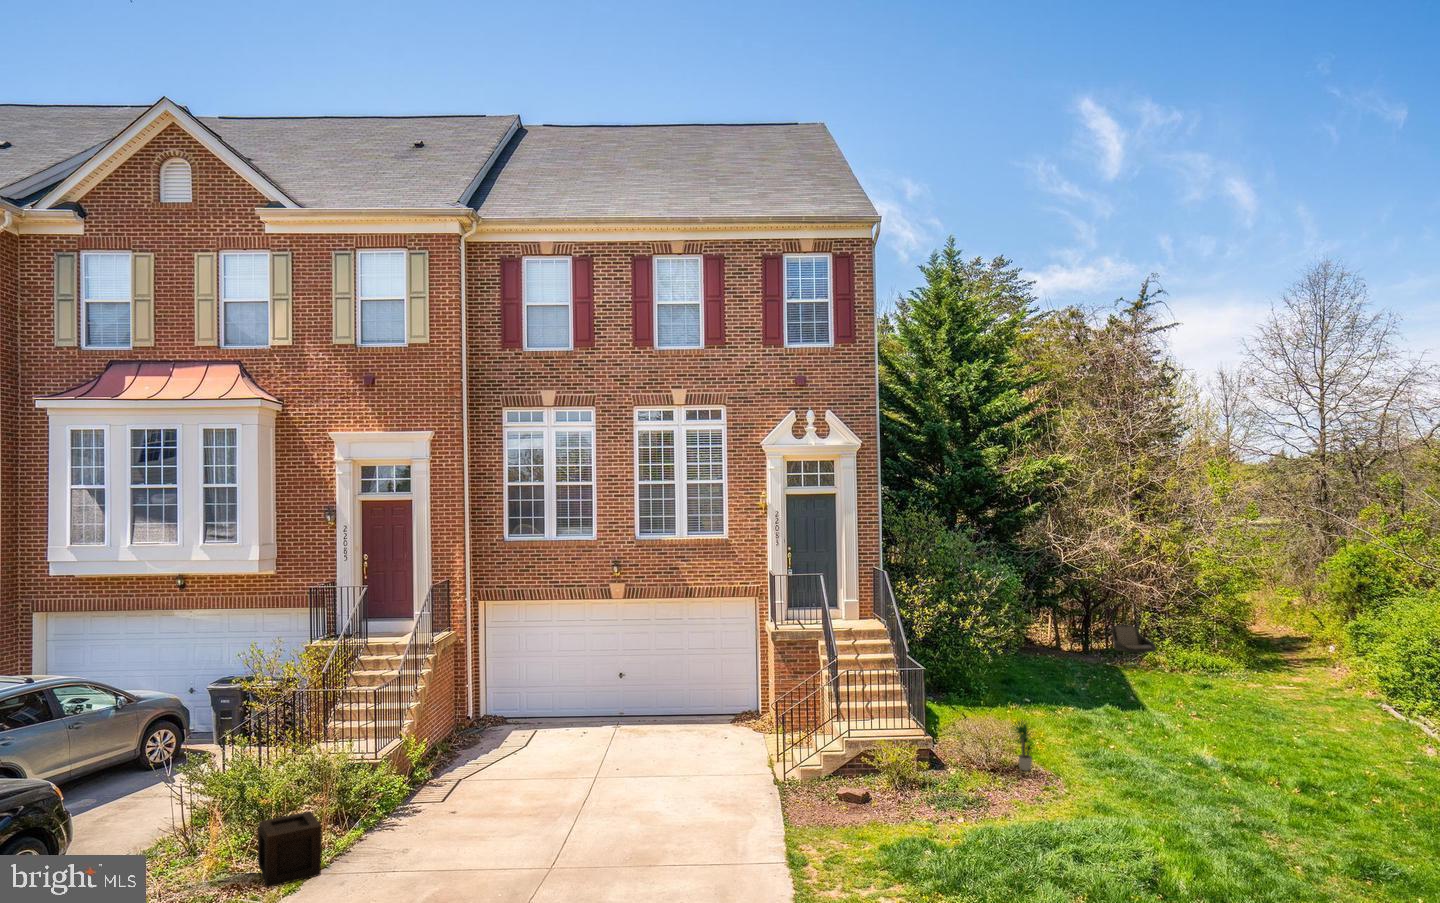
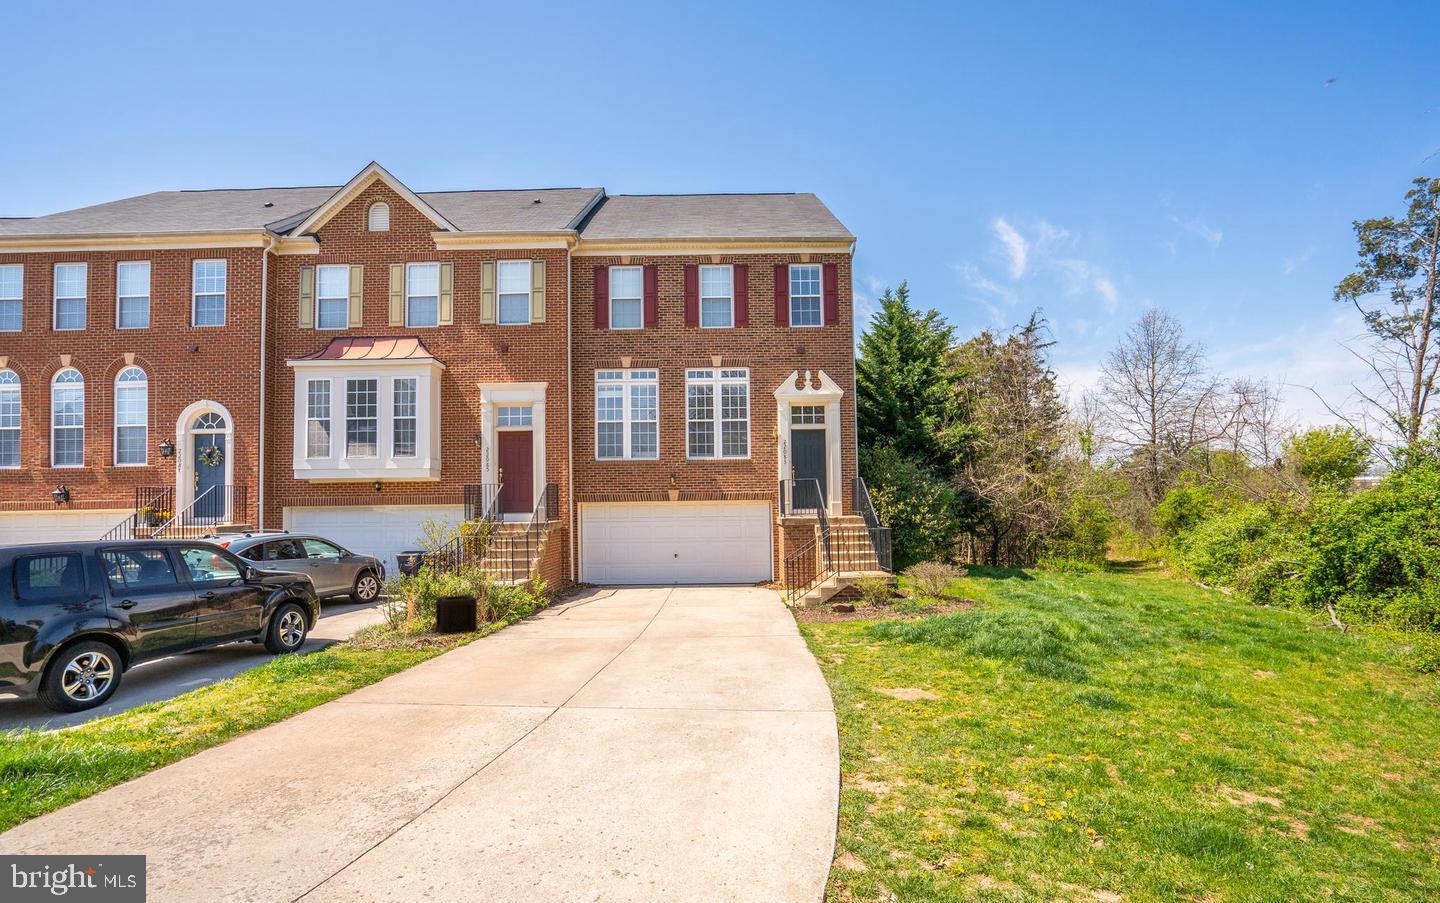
lounge chair: present [1111,624,1157,669] -> none [1029,539,1063,570]
potted plant: present [1013,720,1033,771] -> none [944,567,967,604]

